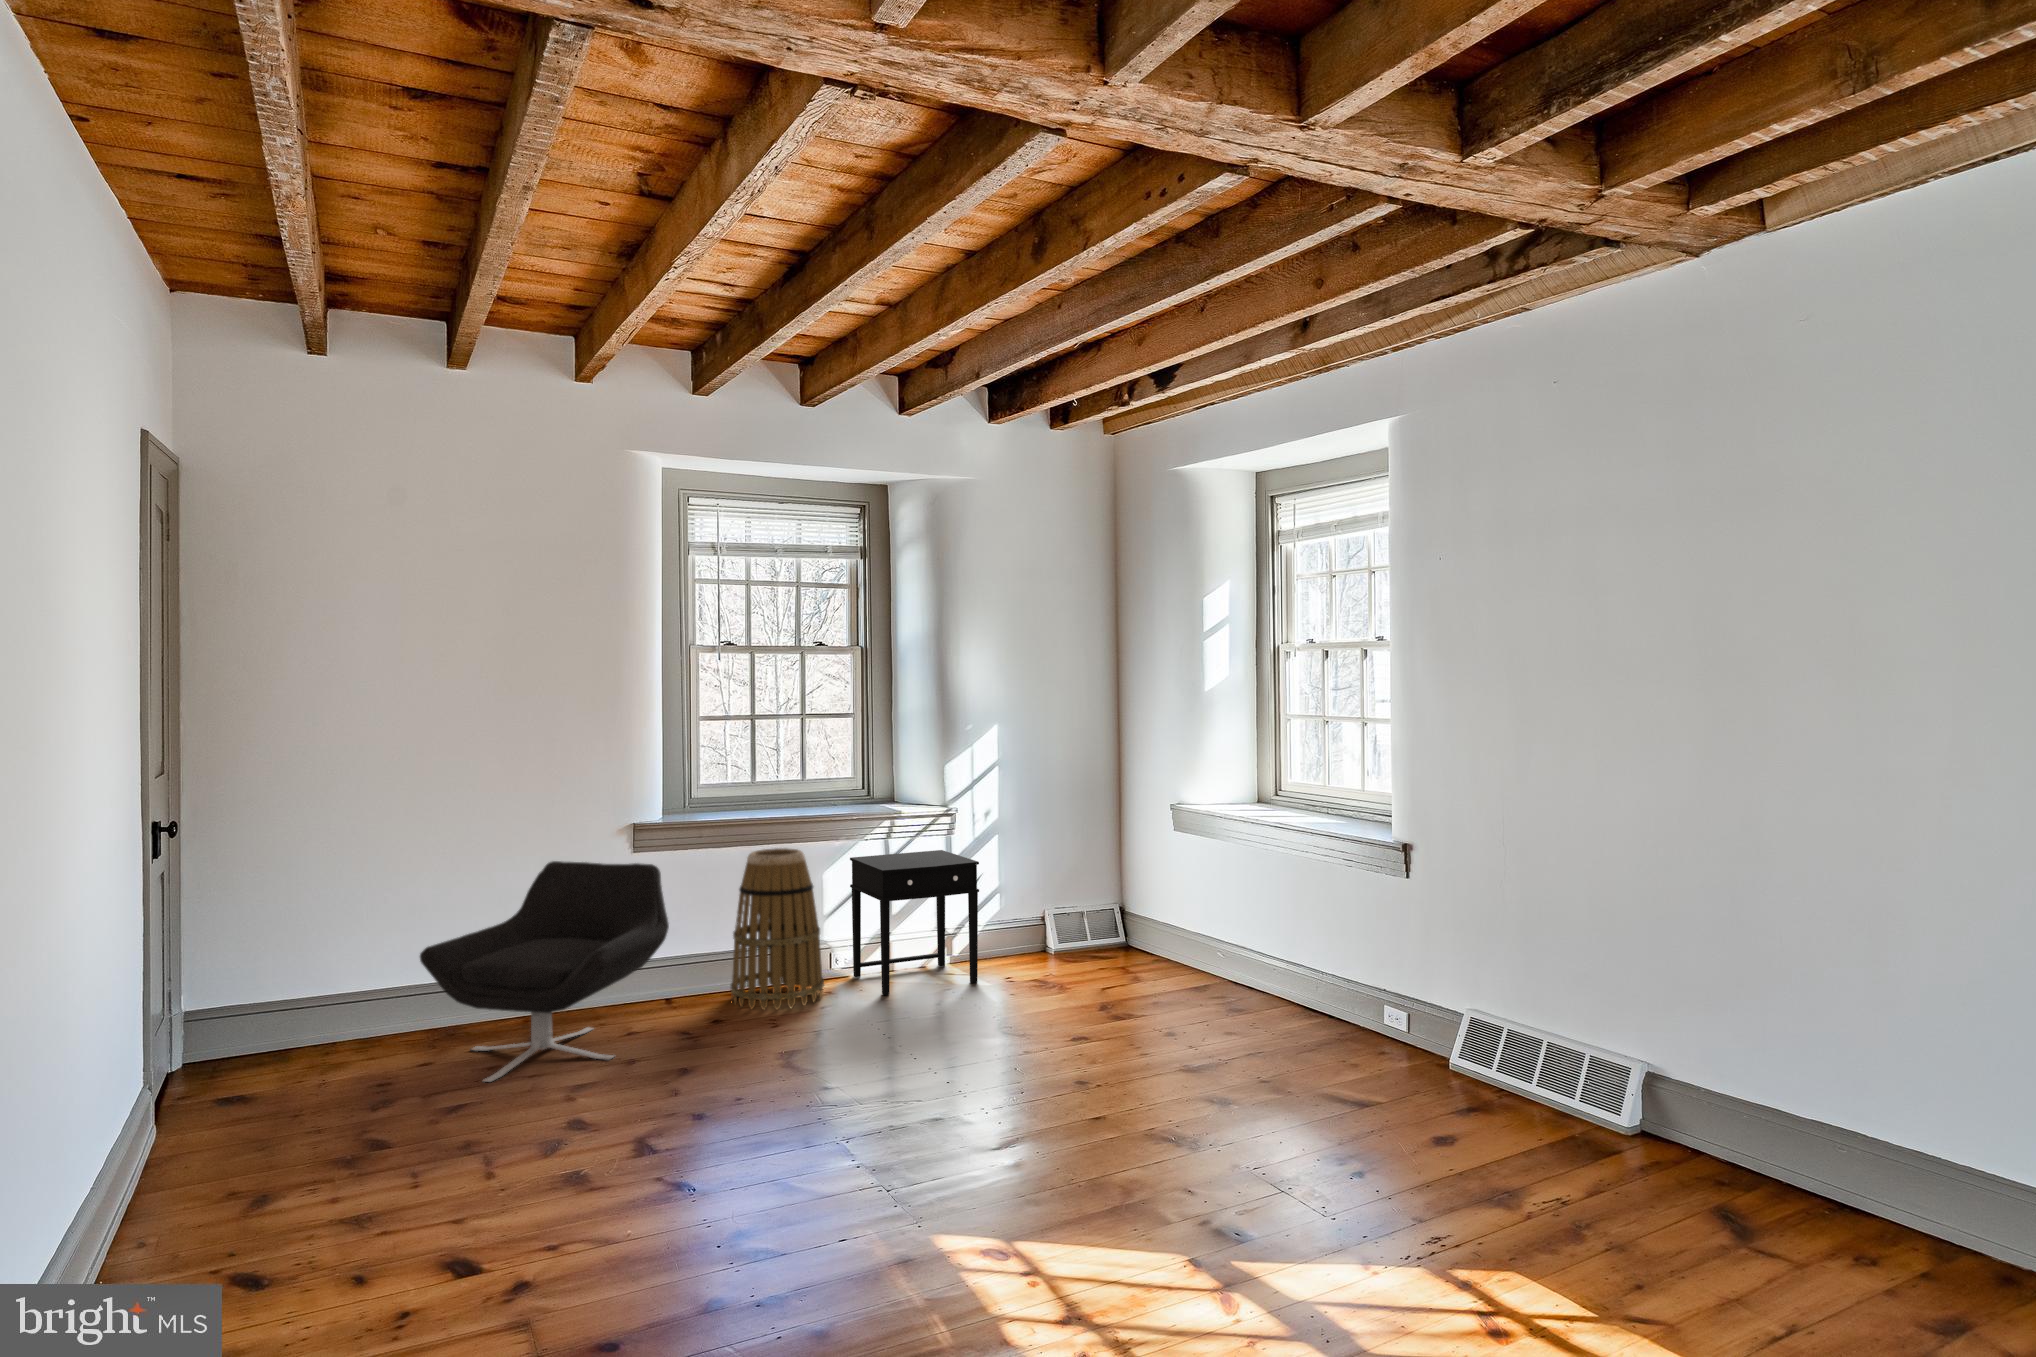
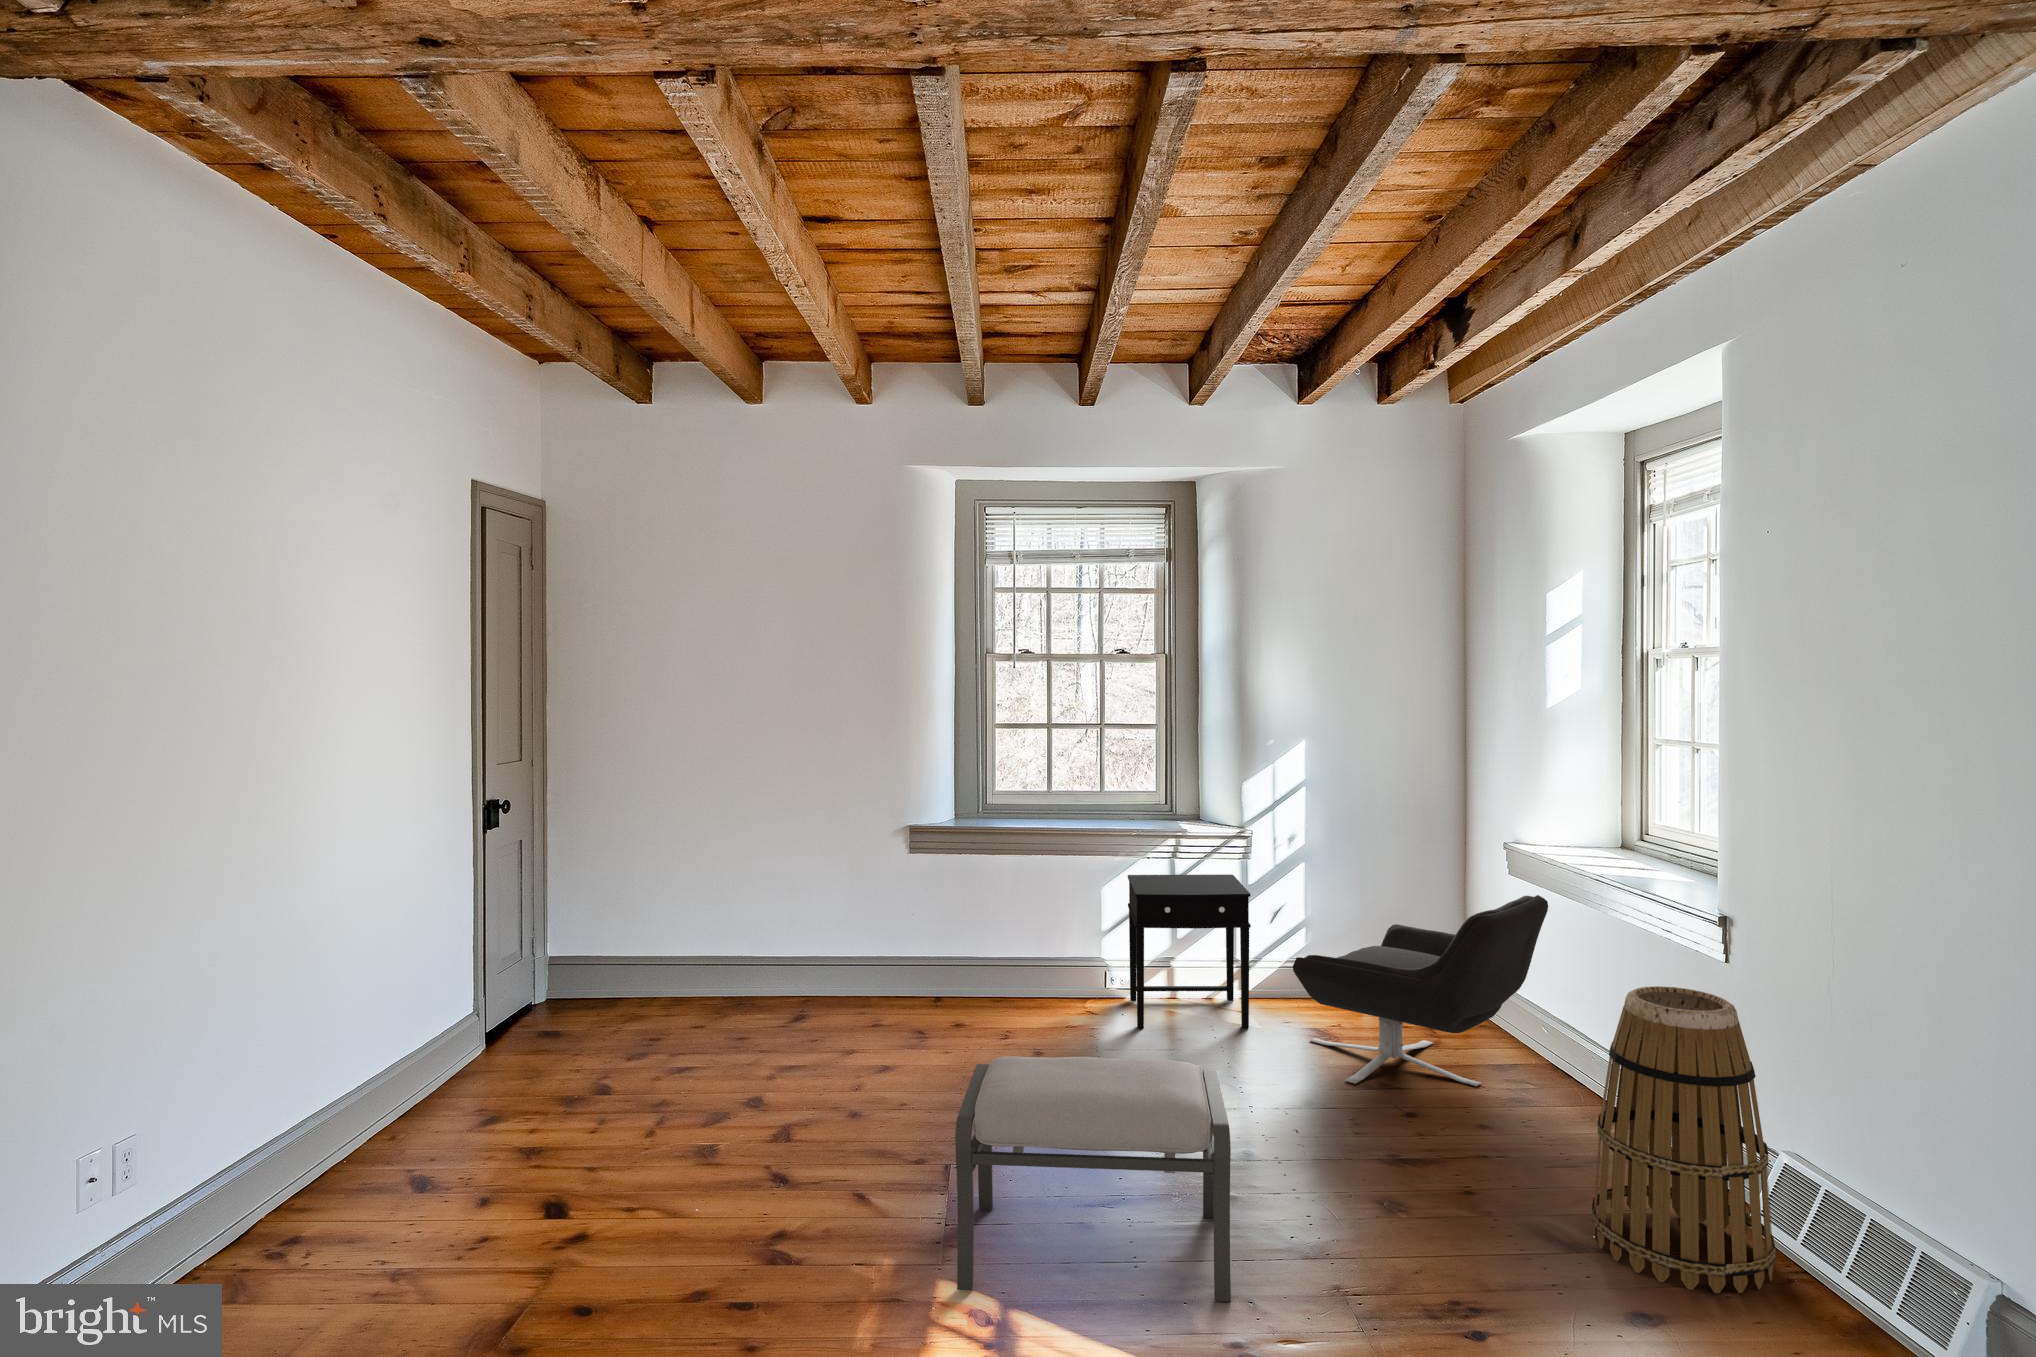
basket: present [731,848,824,1010] -> present [1592,986,1775,1293]
lounge chair: present [420,861,669,1082] -> present [1293,895,1548,1086]
ottoman: none [888,976,1133,1175] -> present [955,1056,1231,1302]

